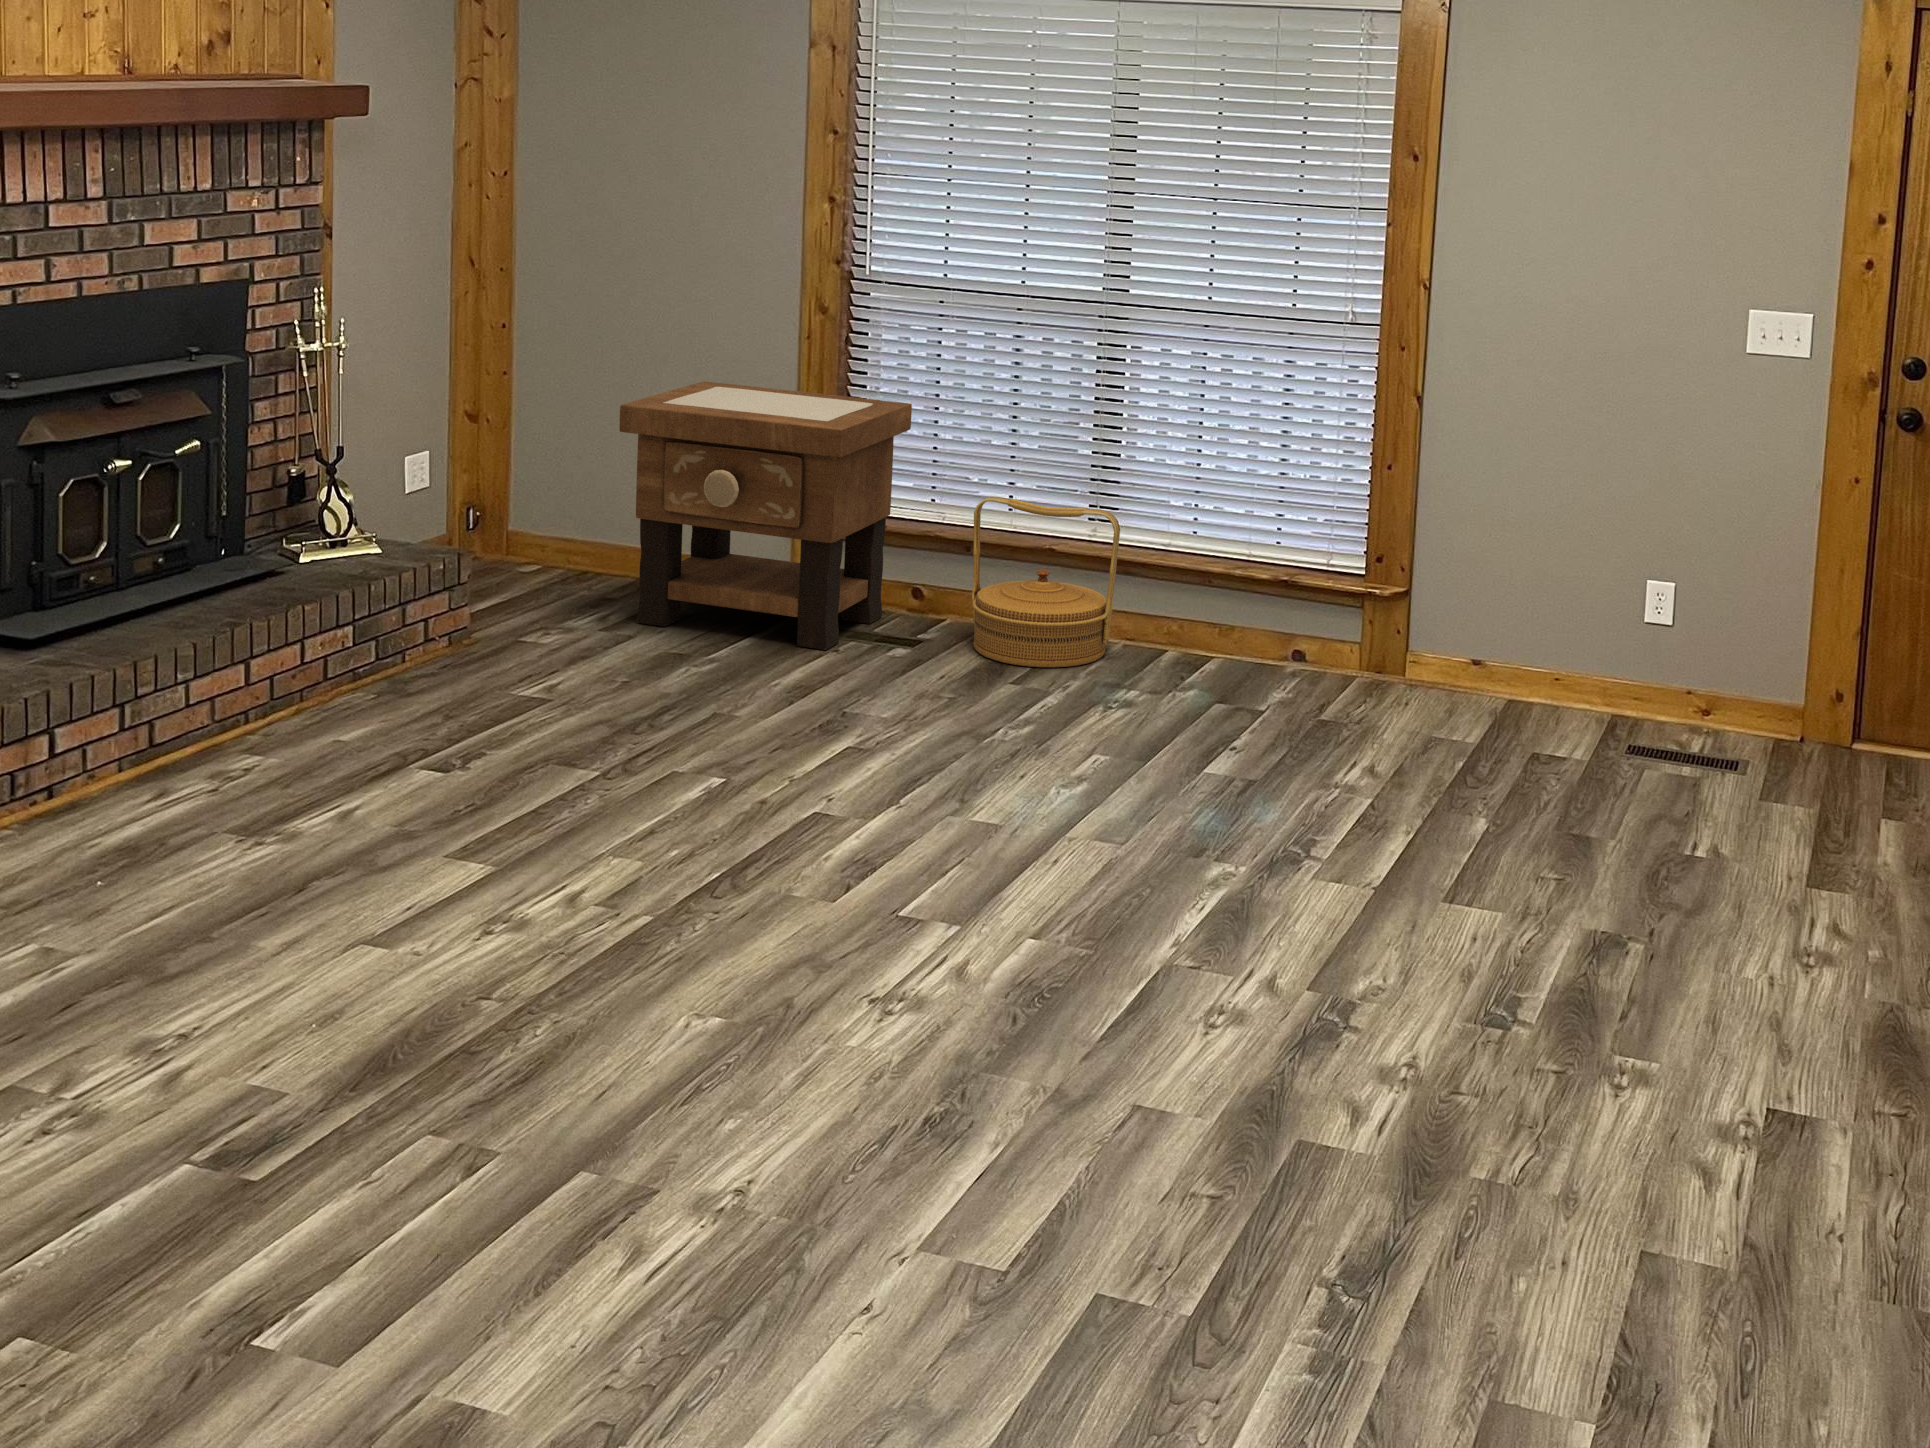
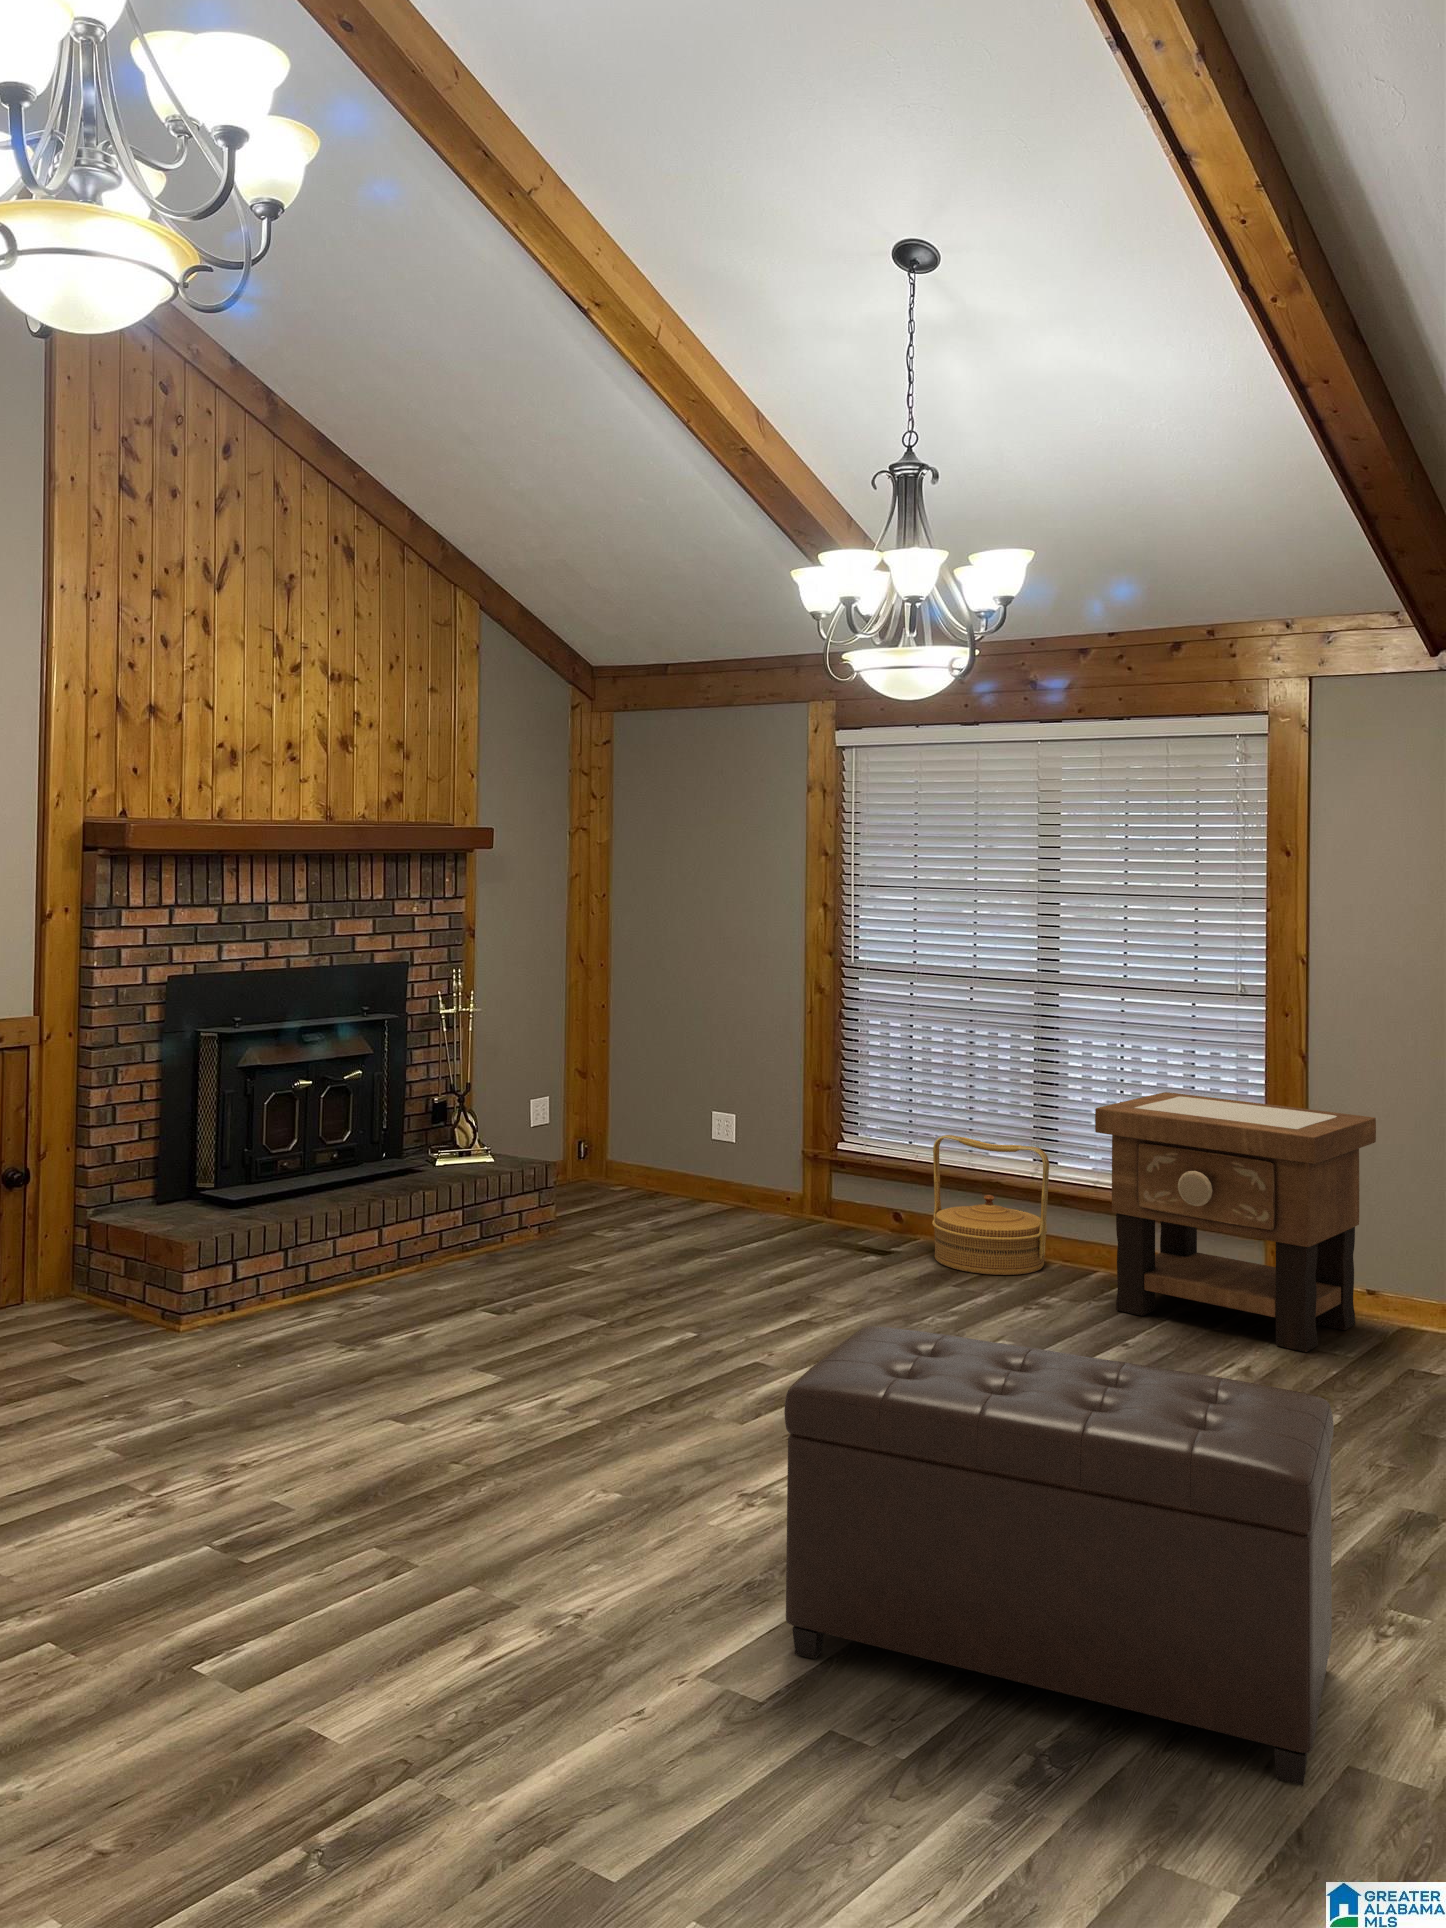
side table: present [620,382,912,650] -> present [1095,1092,1376,1352]
ottoman: none [1010,797,1631,1267] -> present [784,1326,1334,1786]

